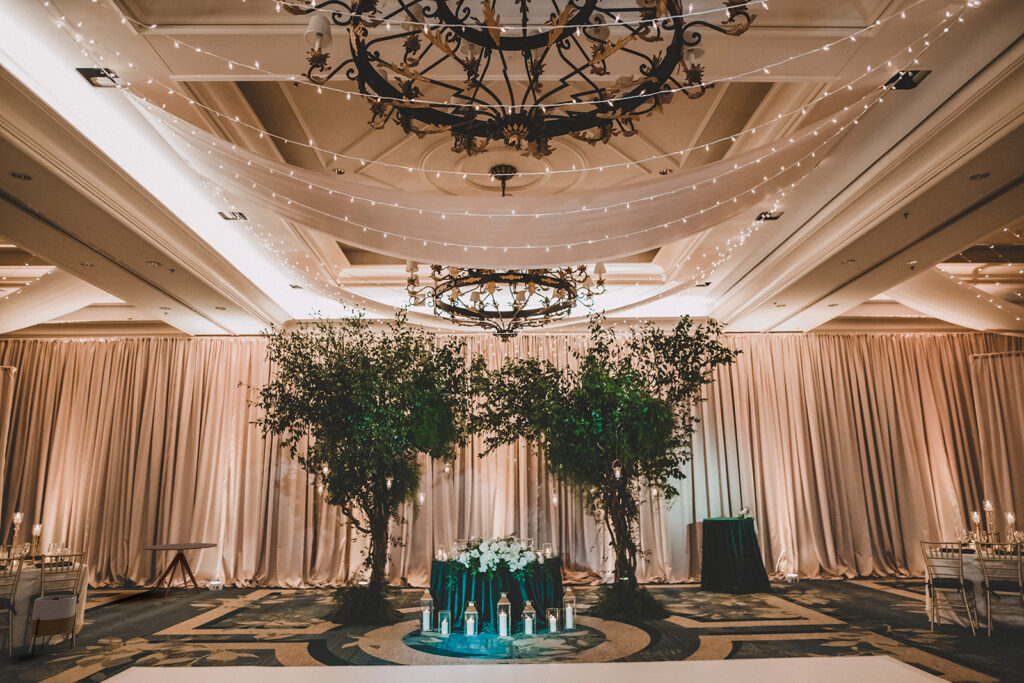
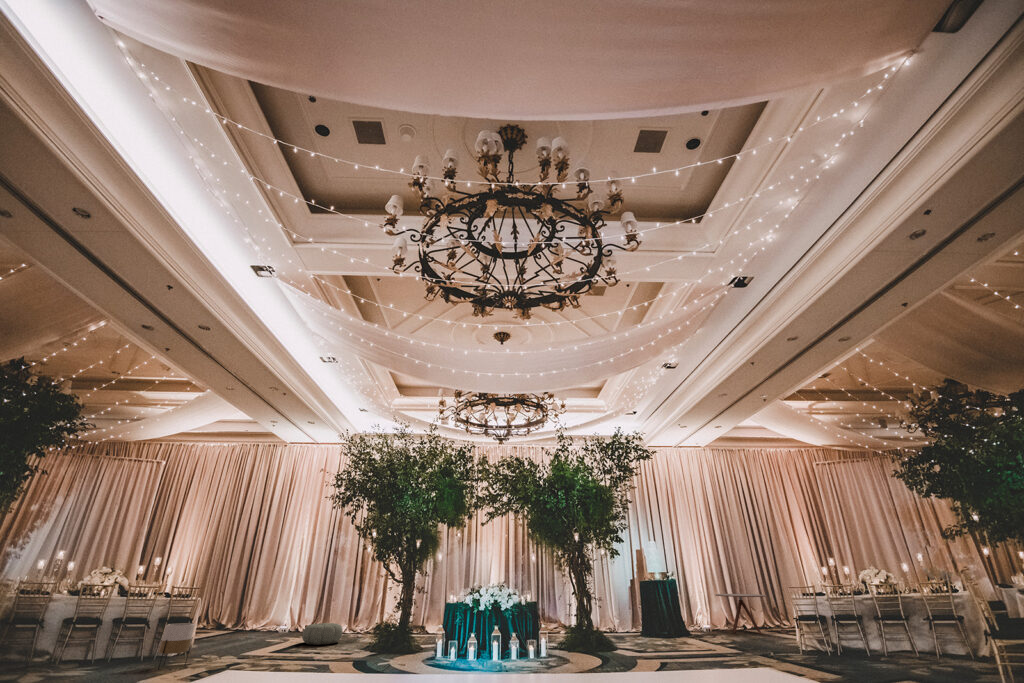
round table: present [143,543,217,598] -> present [715,594,766,634]
pouf: none [238,581,293,610] -> present [302,623,343,645]

